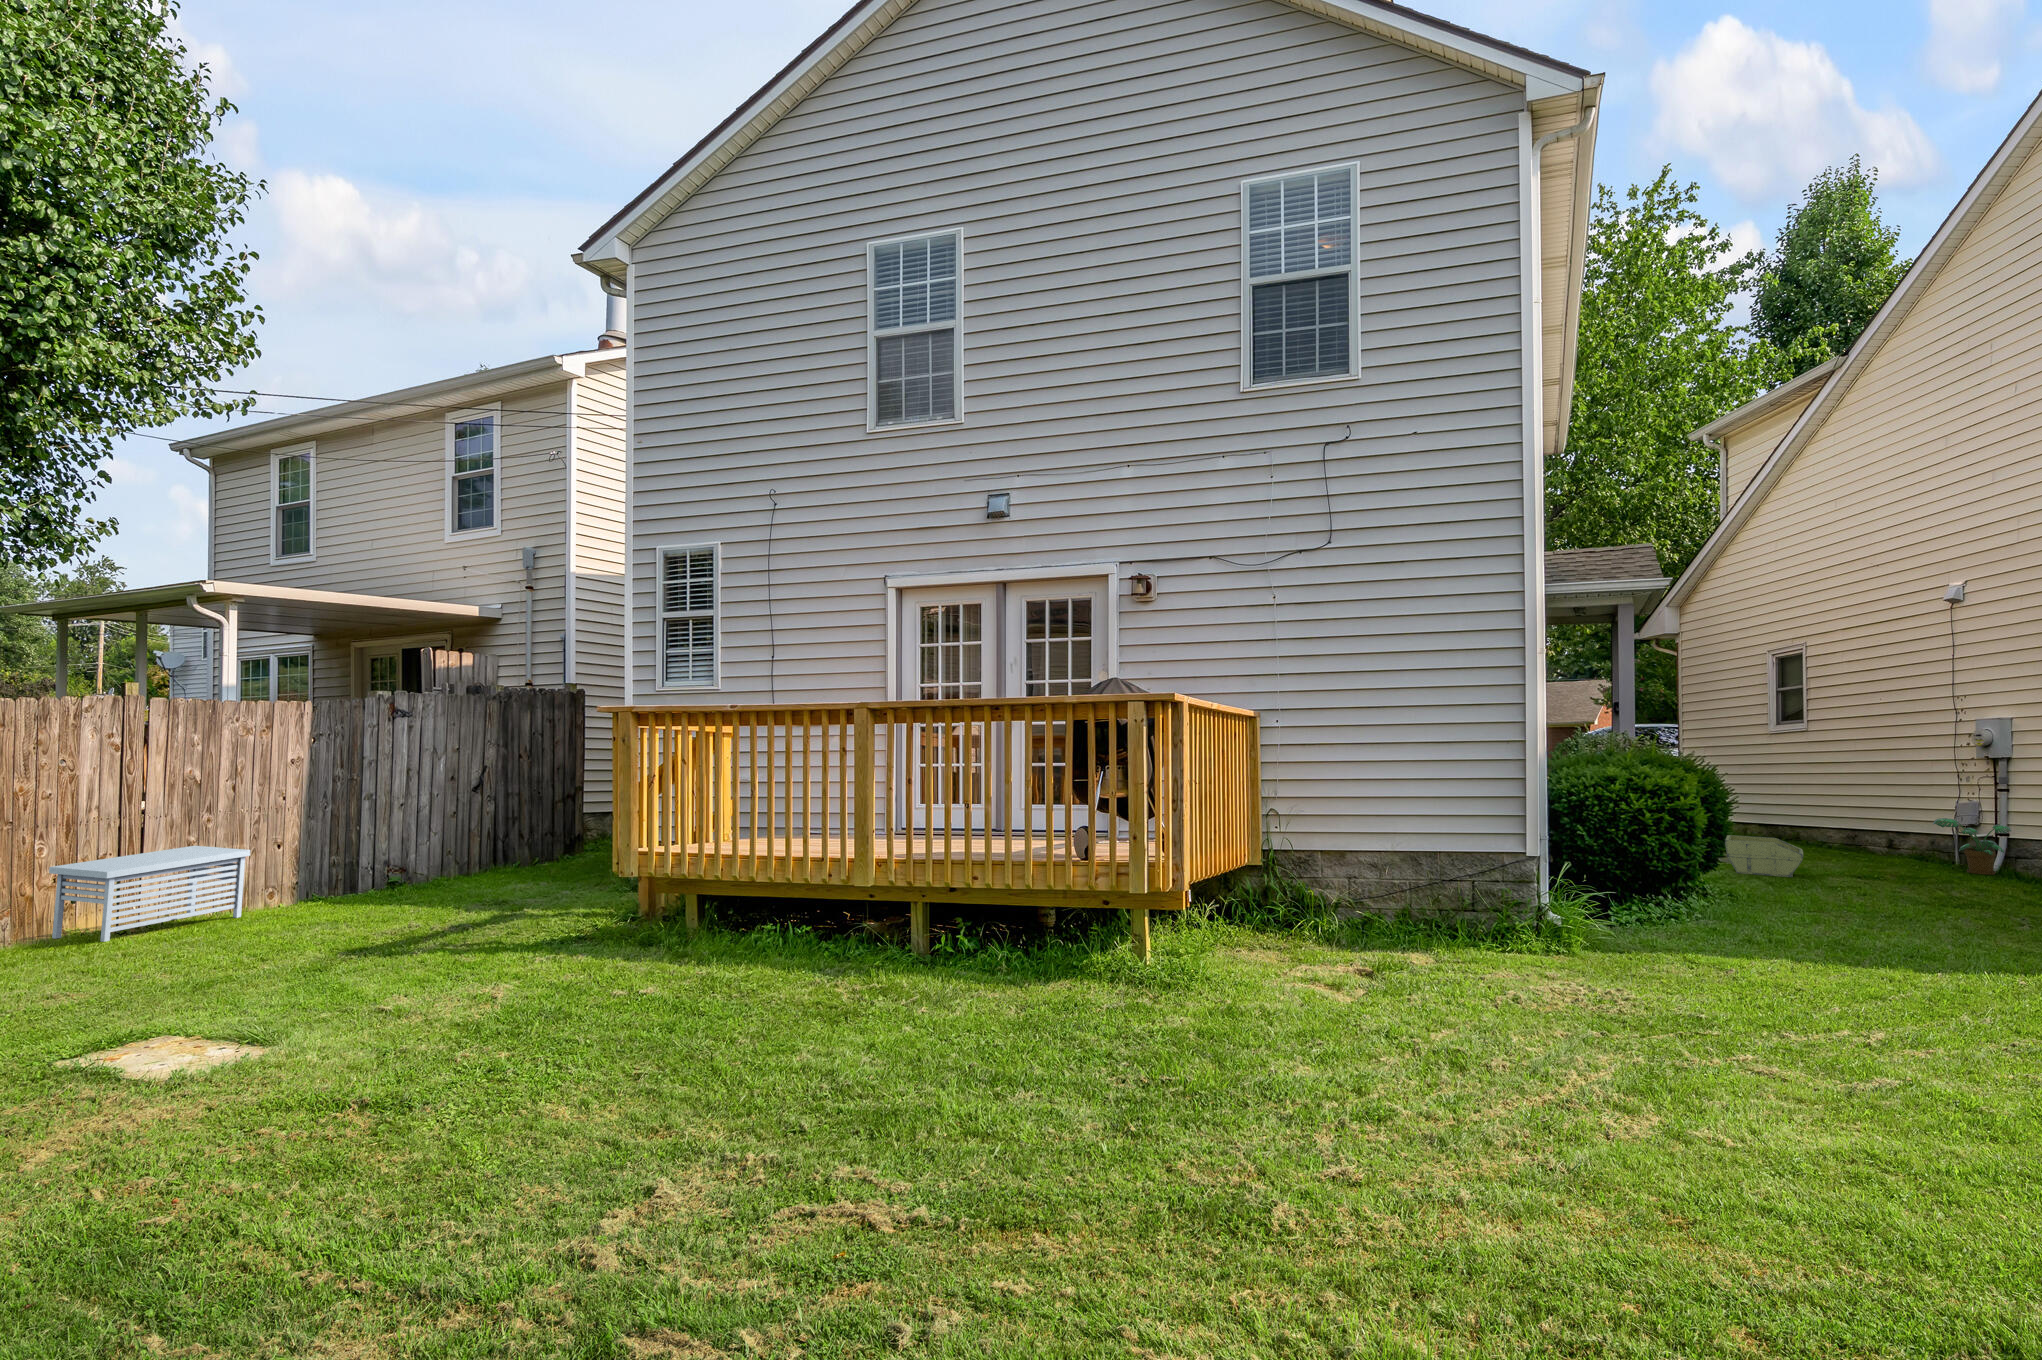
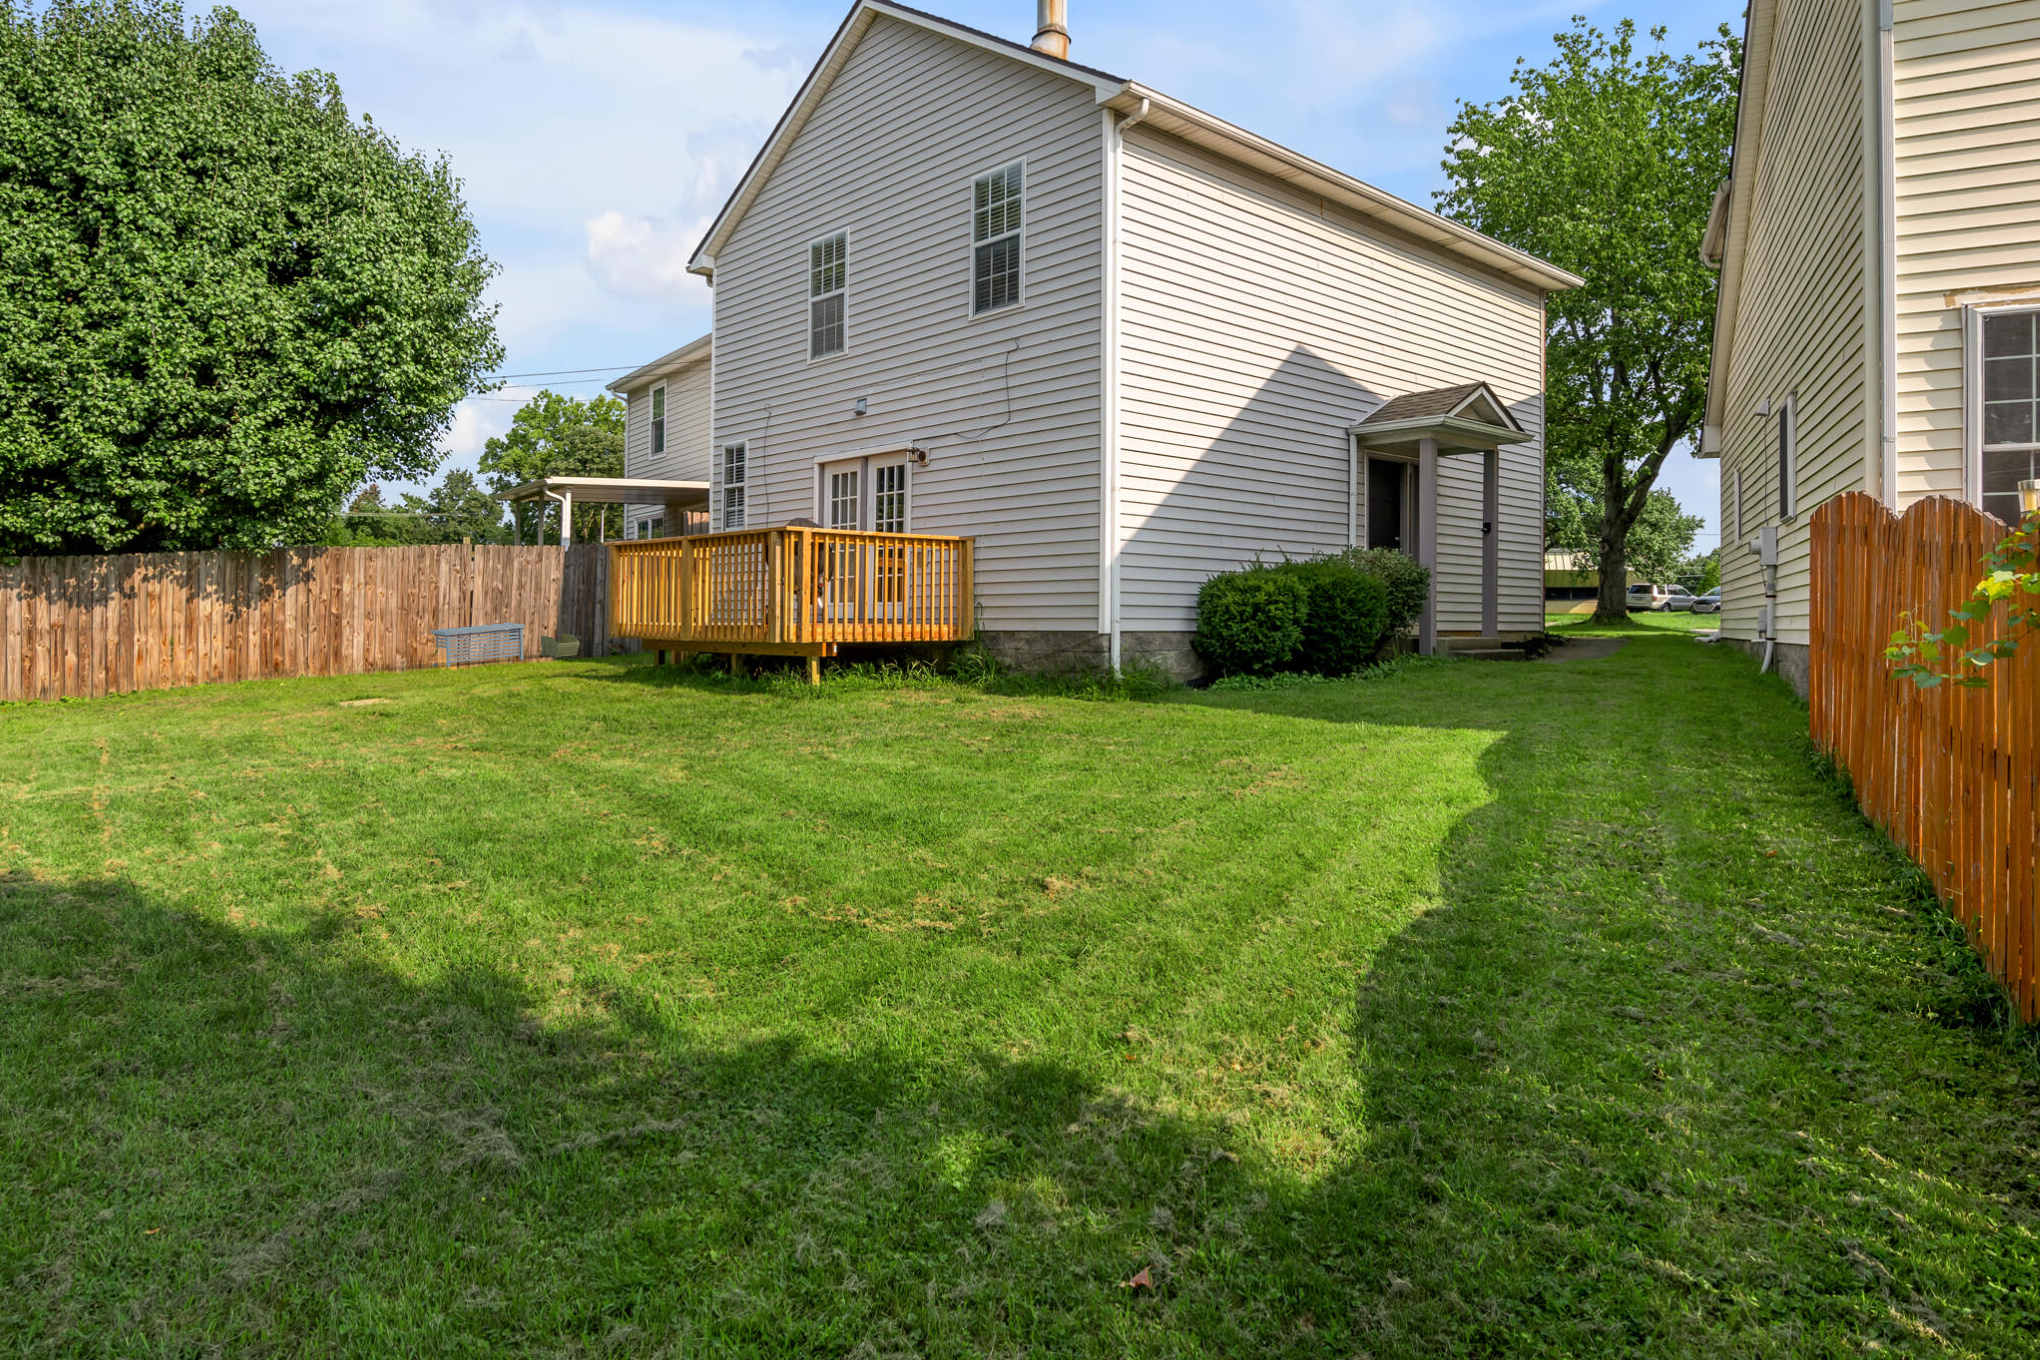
potted plant: present [1933,818,2011,875] -> none [1705,623,1769,671]
storage bin: present [1725,835,1803,877] -> present [541,633,580,657]

